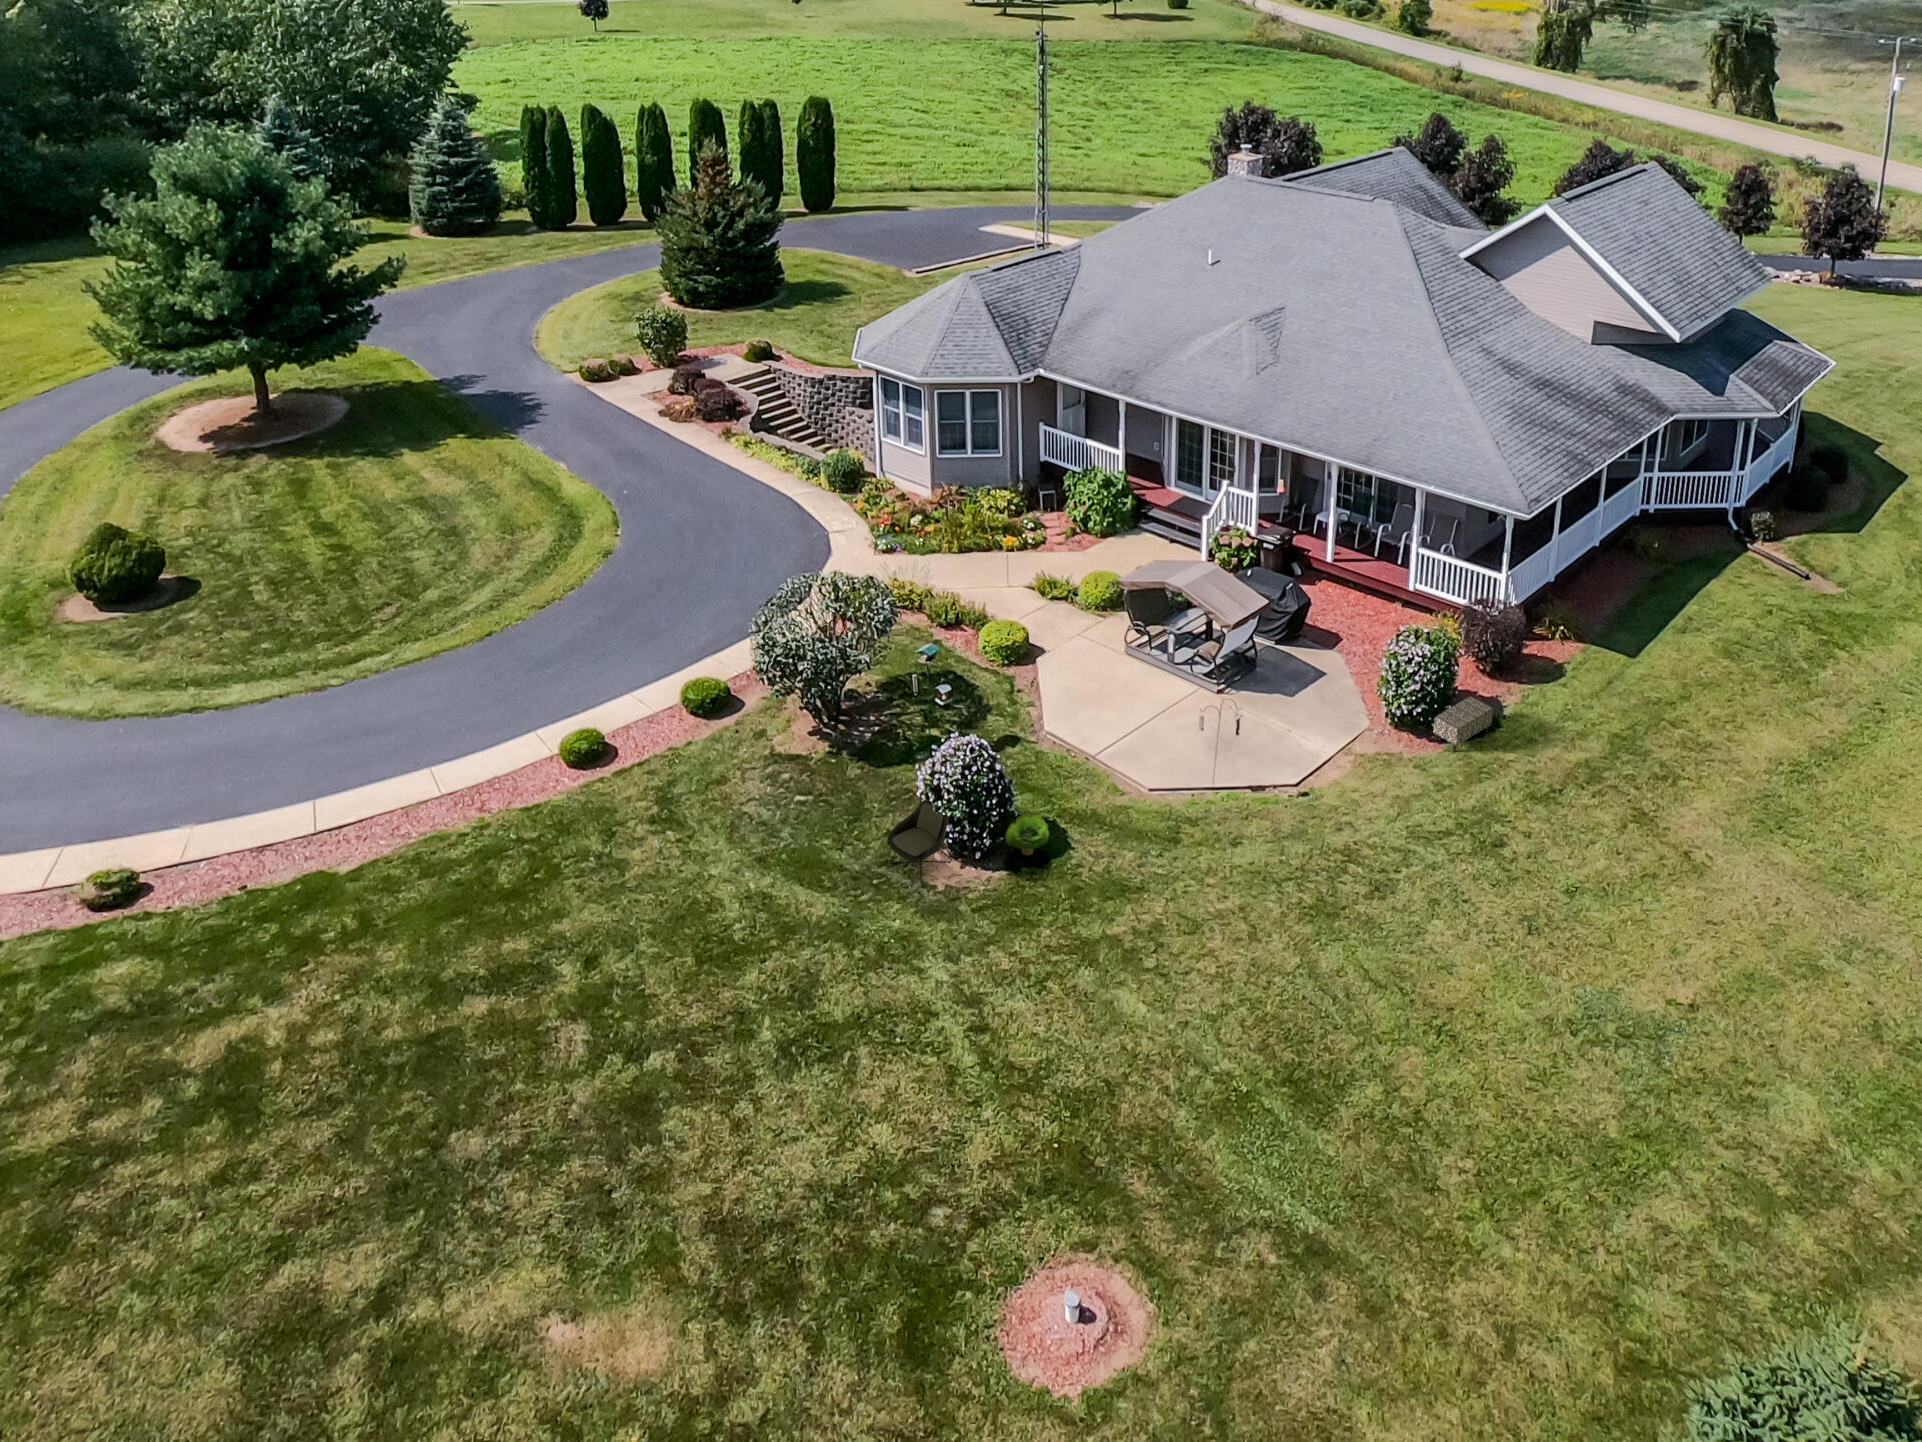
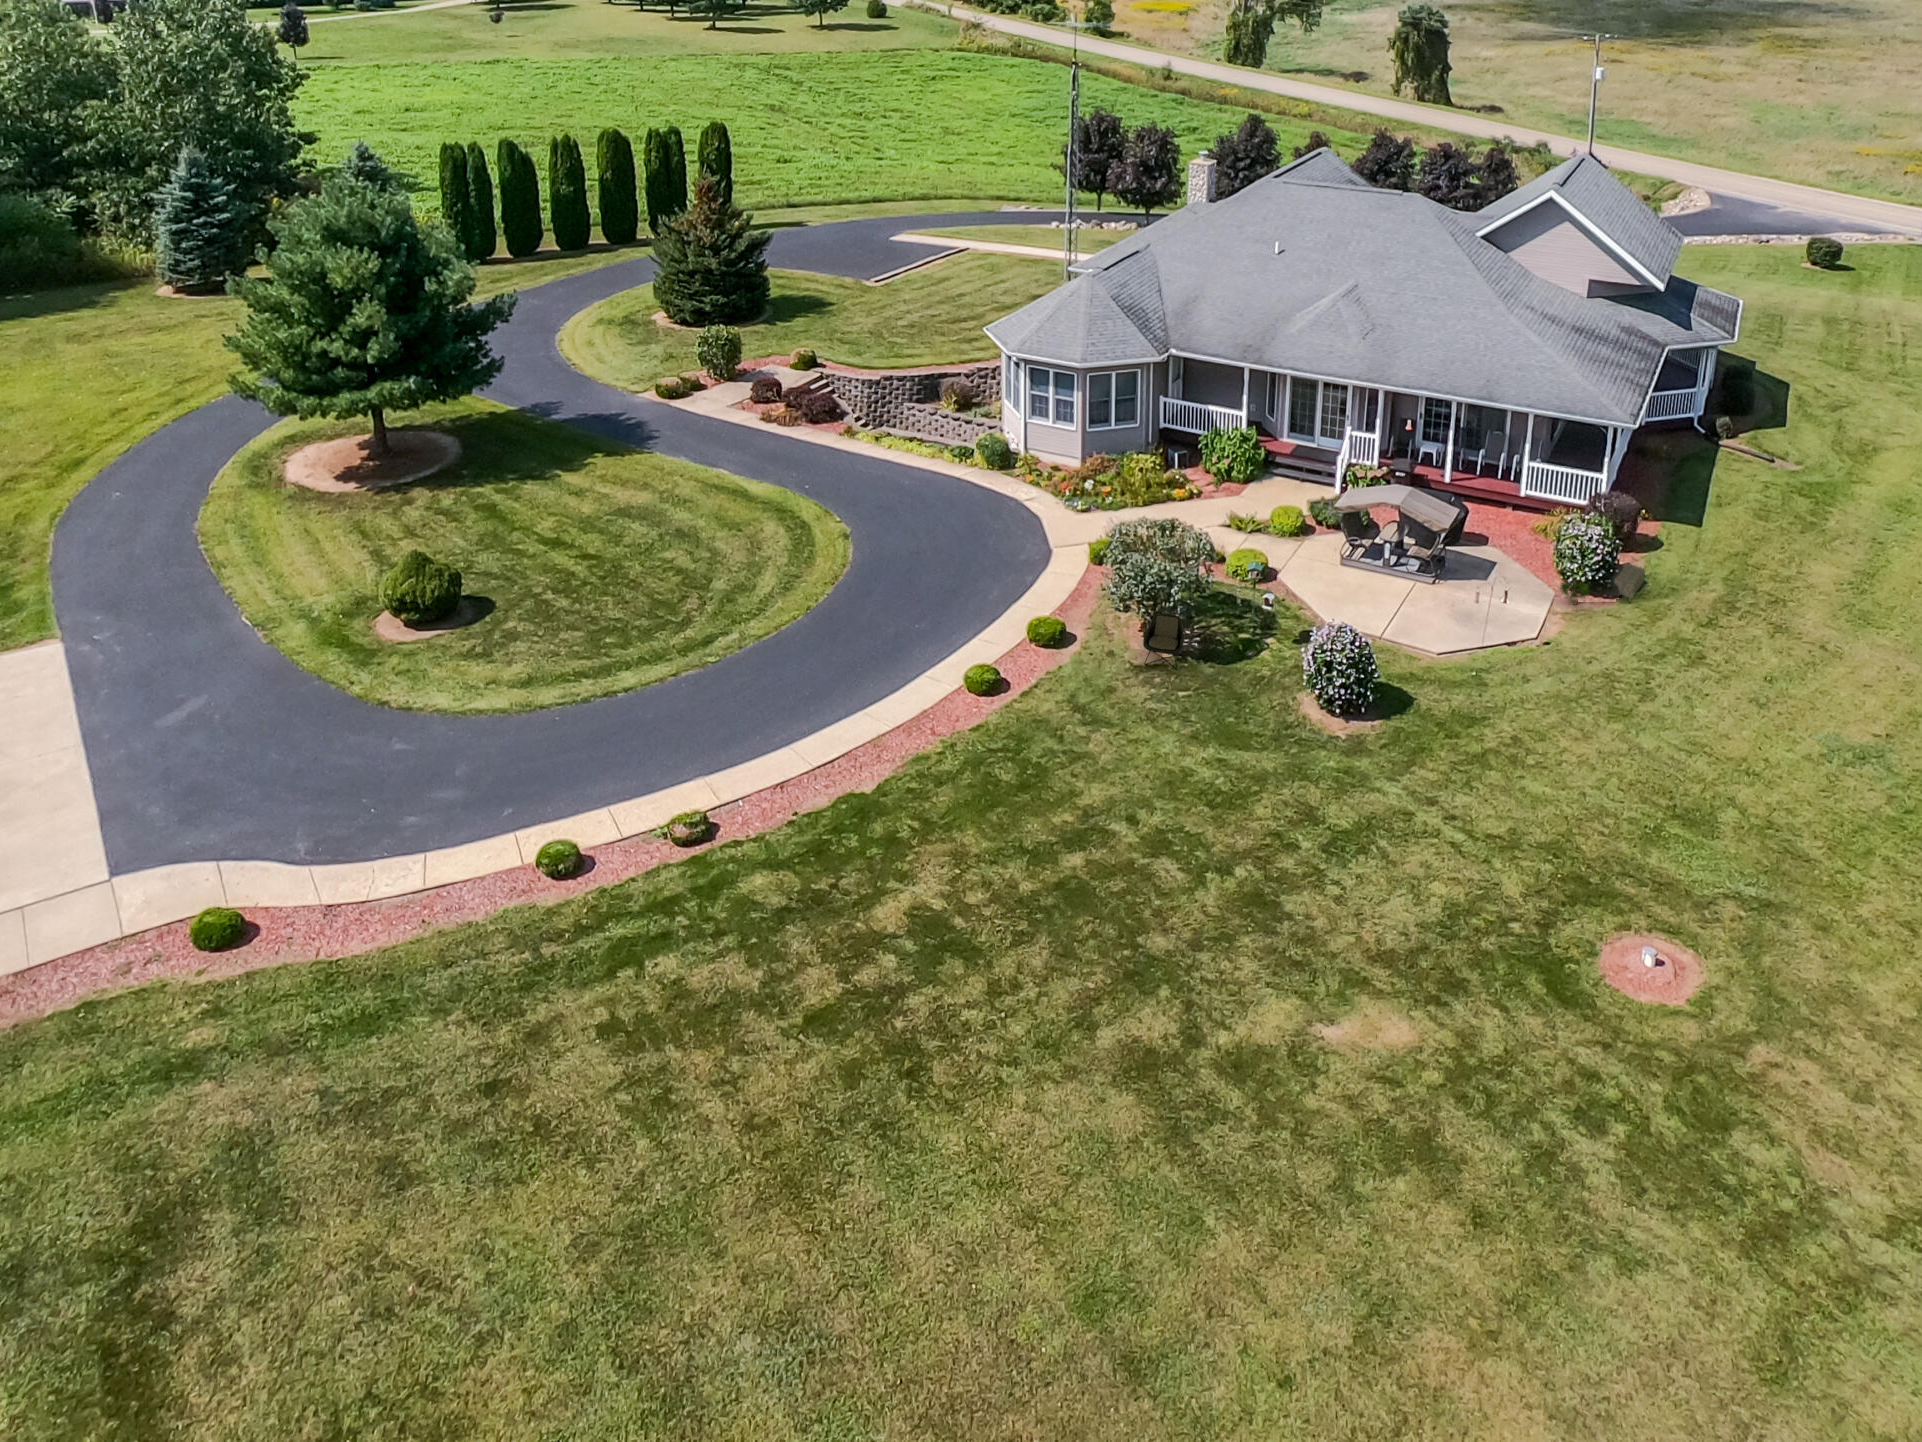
lounge chair: present [887,800,952,883] -> present [1143,613,1184,670]
potted plant: present [1006,816,1048,855] -> present [1560,582,1589,605]

